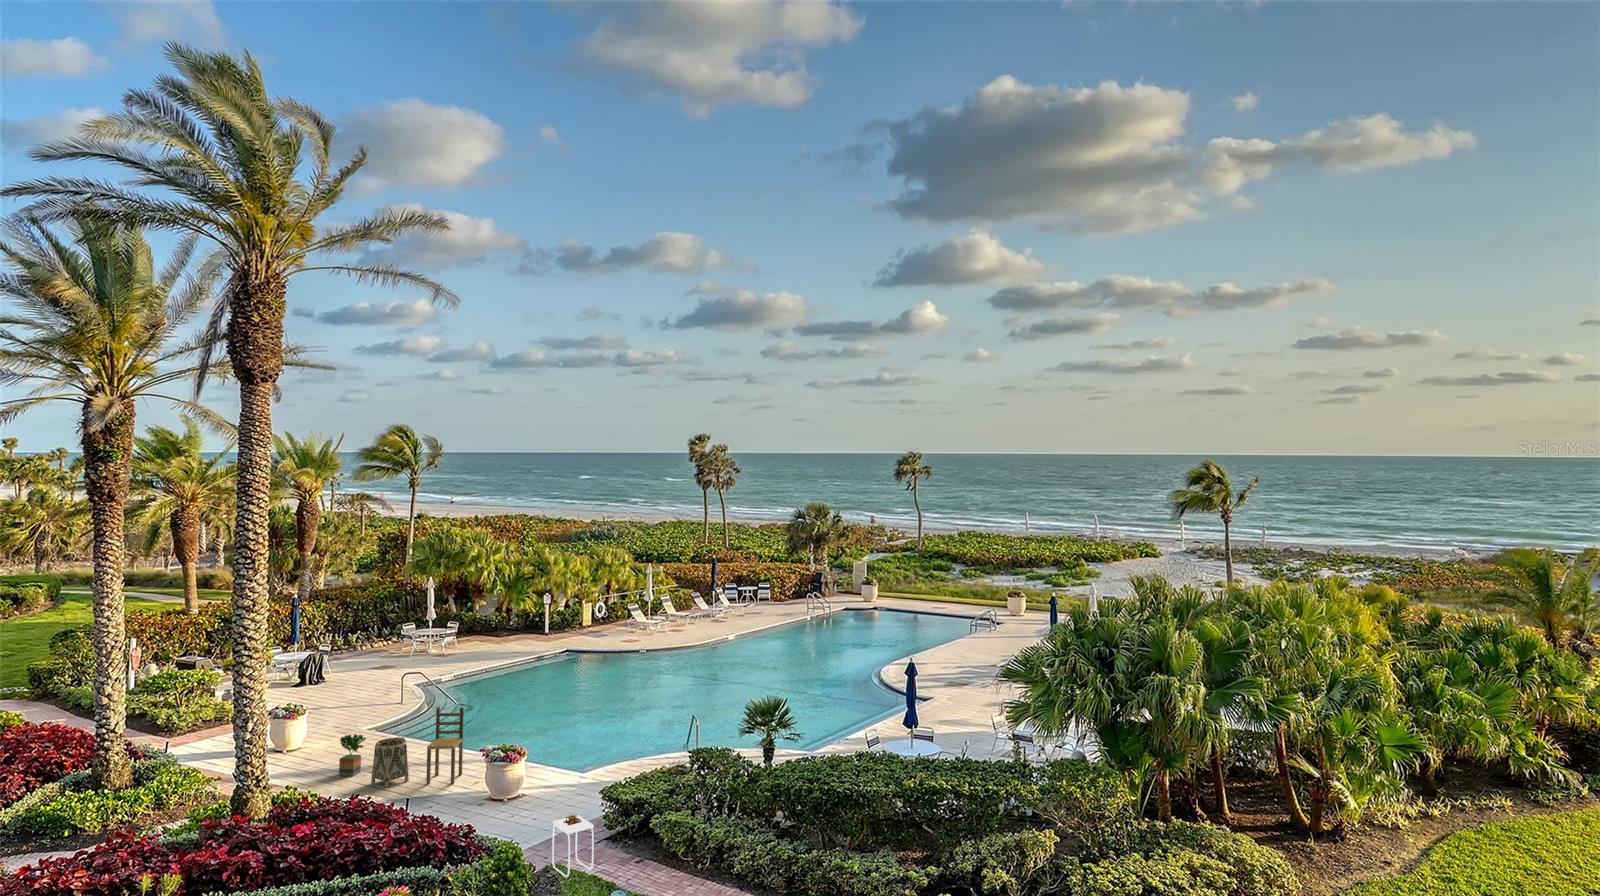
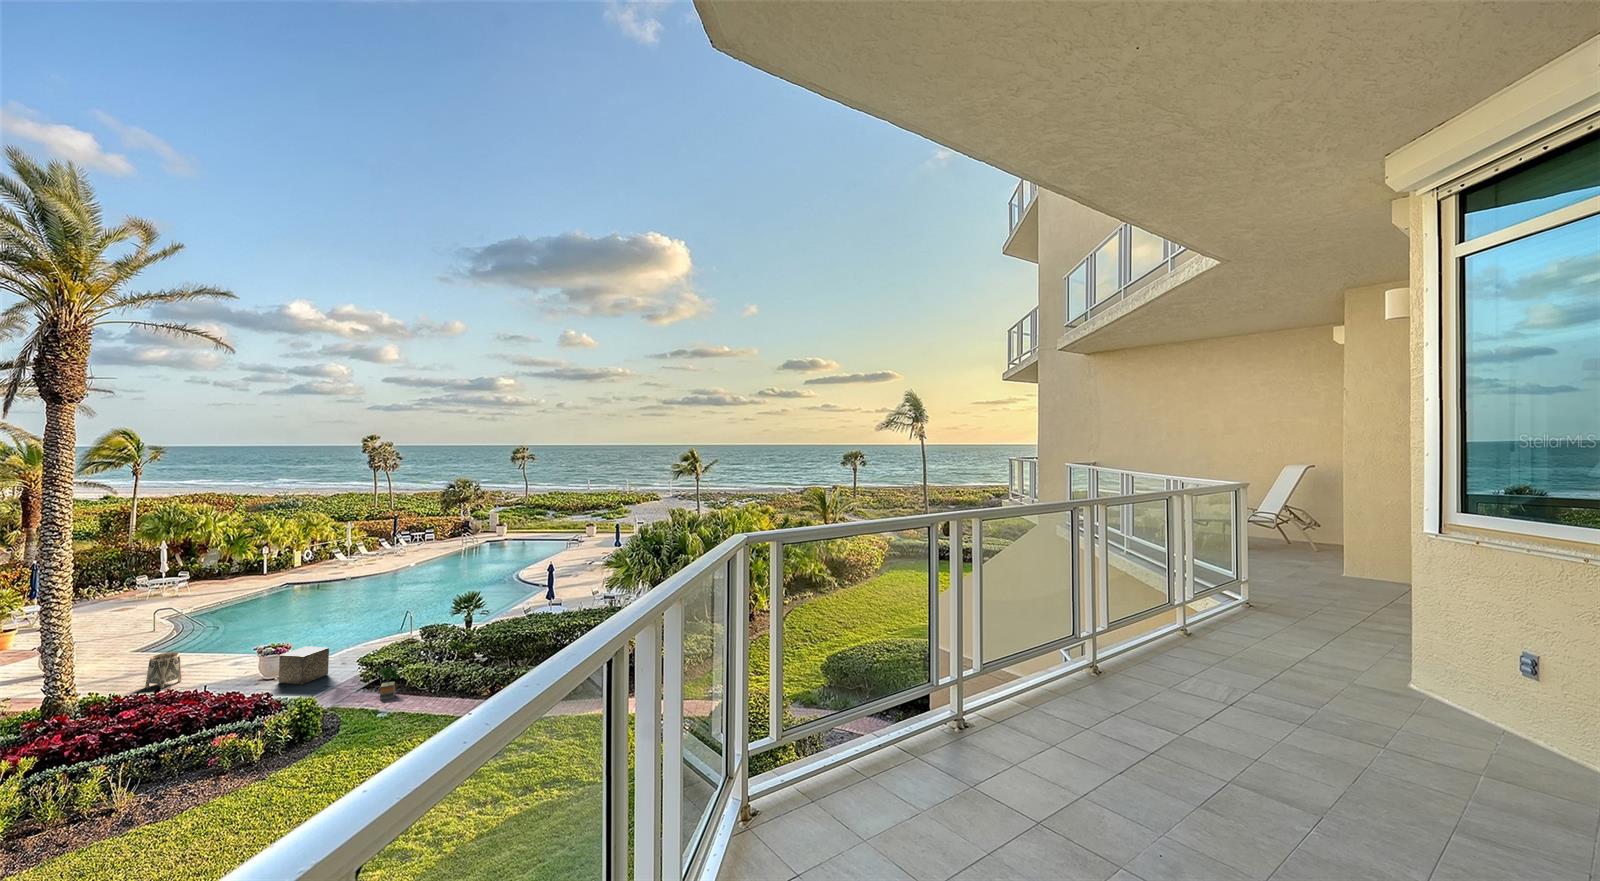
chair: present [426,707,464,784] -> none [200,625,232,681]
potted tree: present [339,734,366,776] -> present [378,666,400,700]
ottoman: none [505,754,566,816] -> present [278,646,329,685]
side table: present [552,815,594,877] -> none [332,672,364,708]

